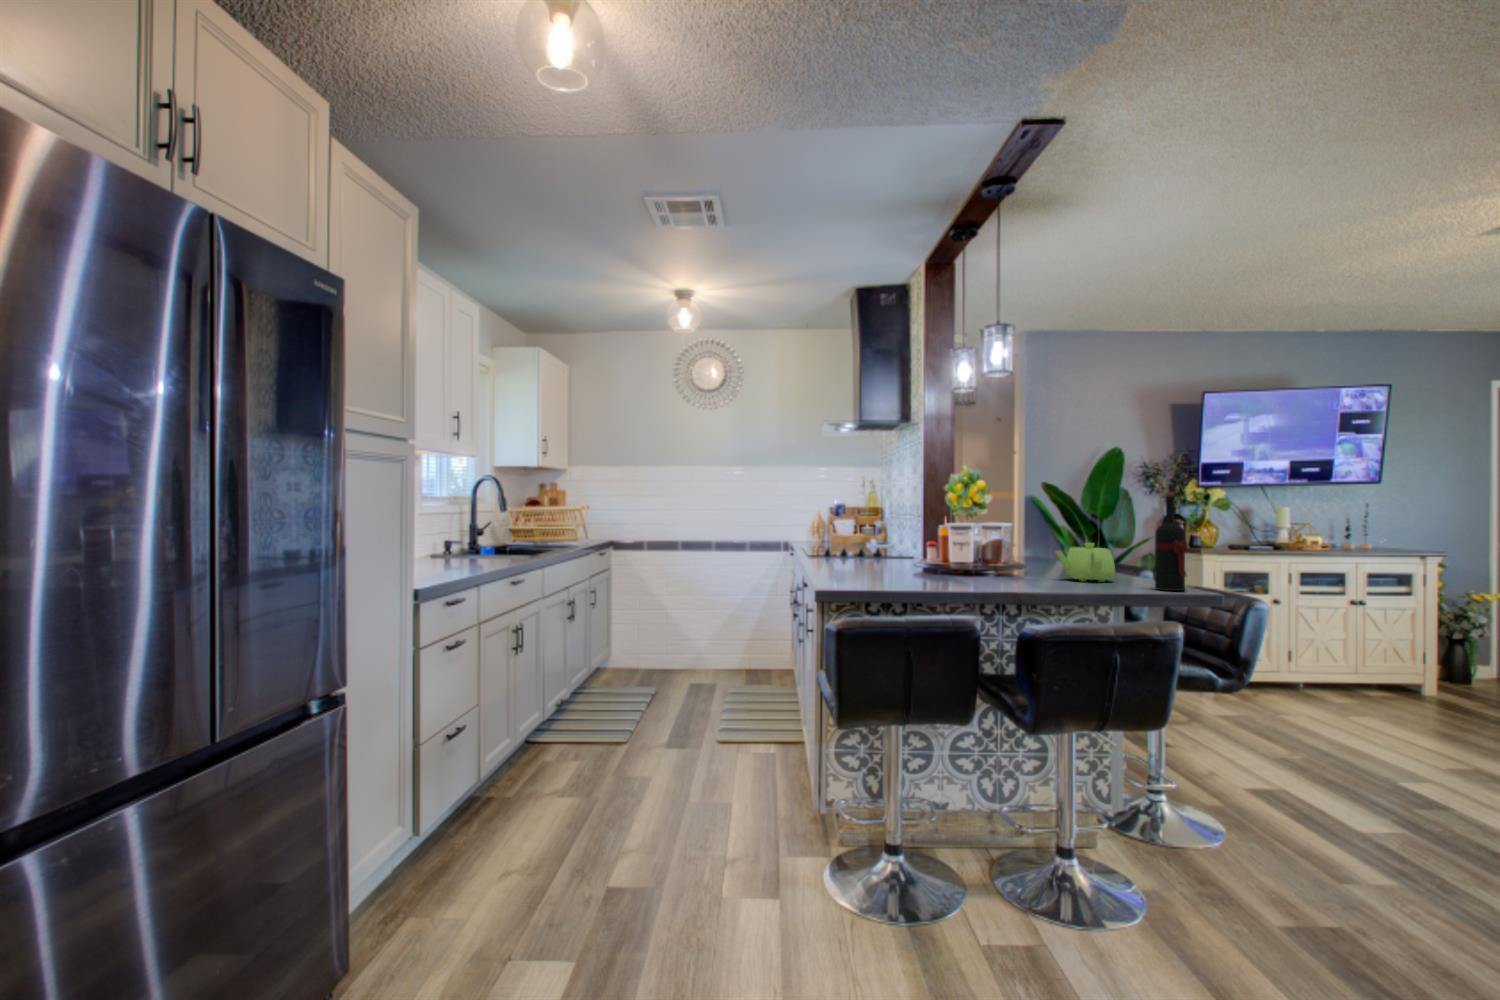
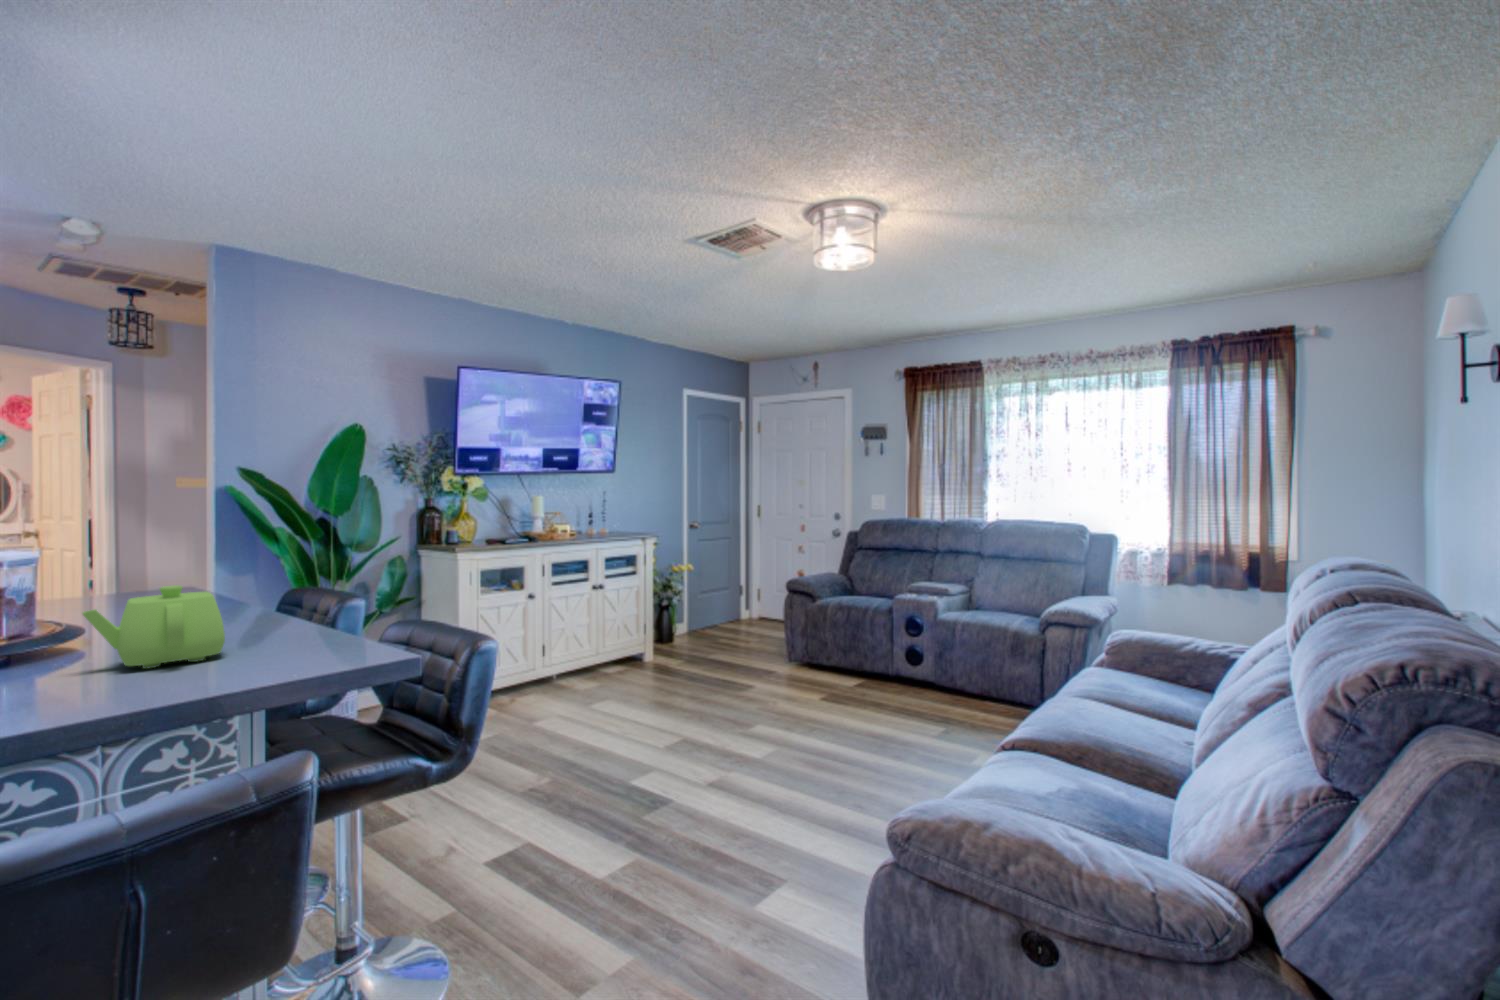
wine bottle: present [1155,492,1187,591] -> none [278,485,336,673]

